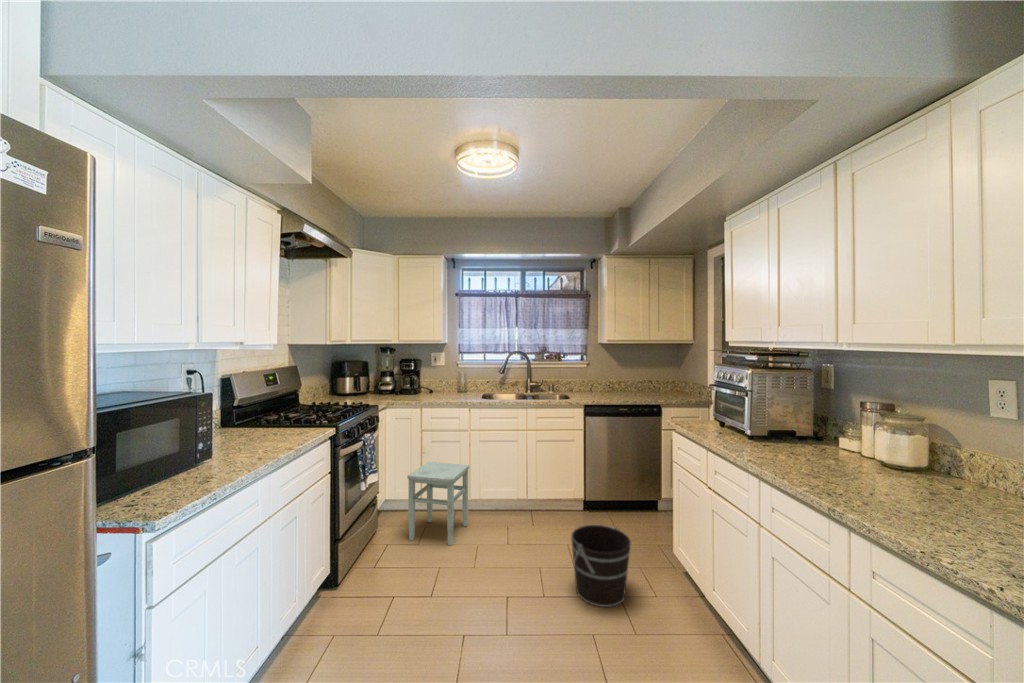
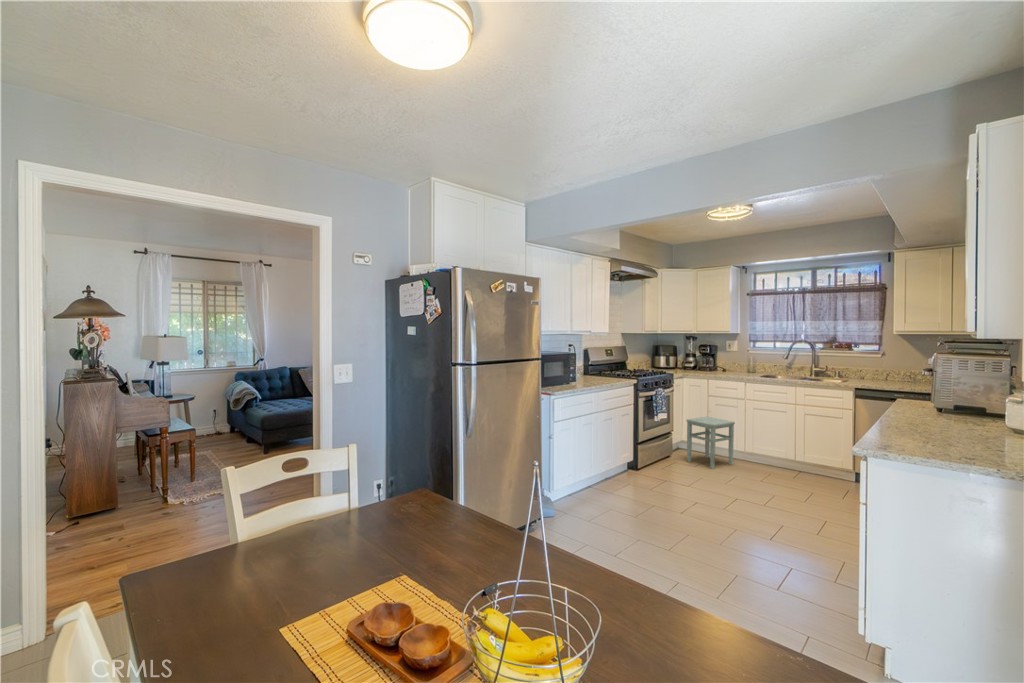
bucket: present [571,525,631,607] -> none [774,463,822,514]

